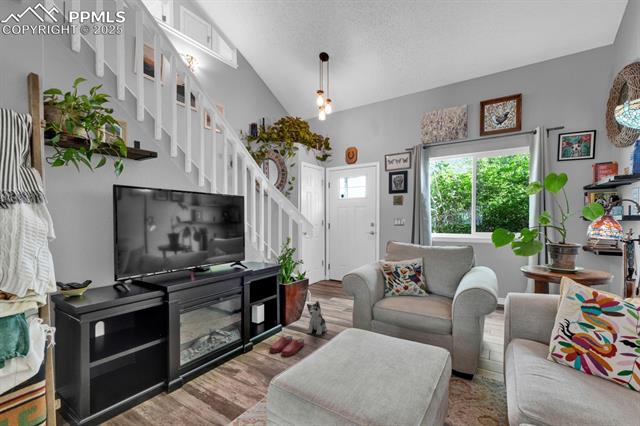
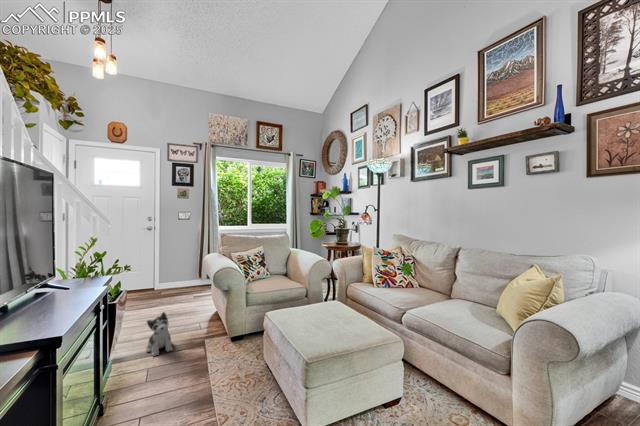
slippers: present [270,336,304,356] -> none [133,362,176,398]

